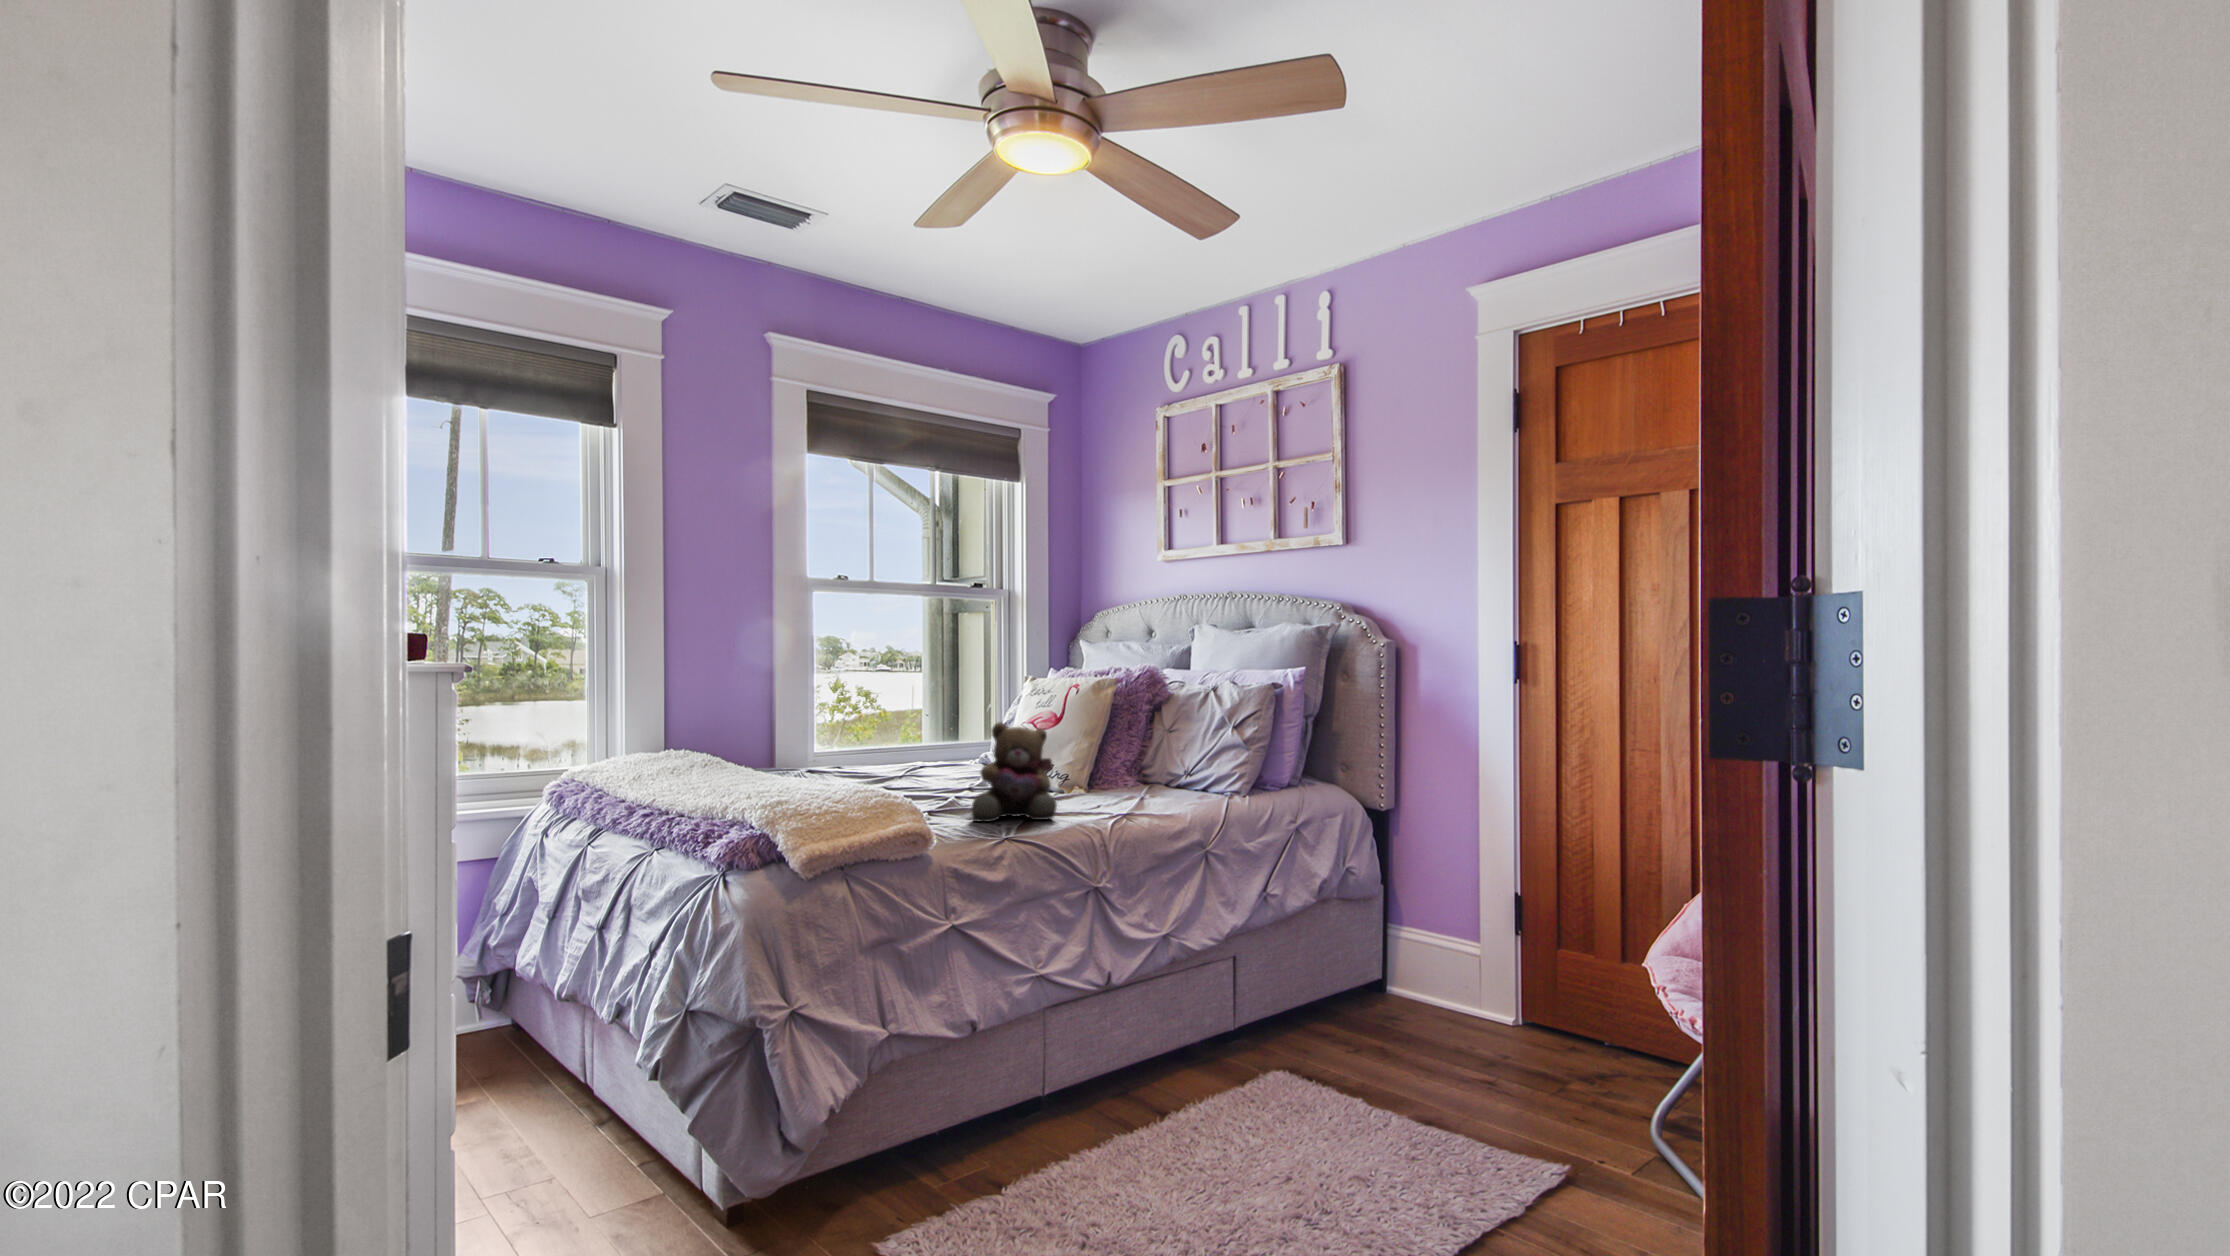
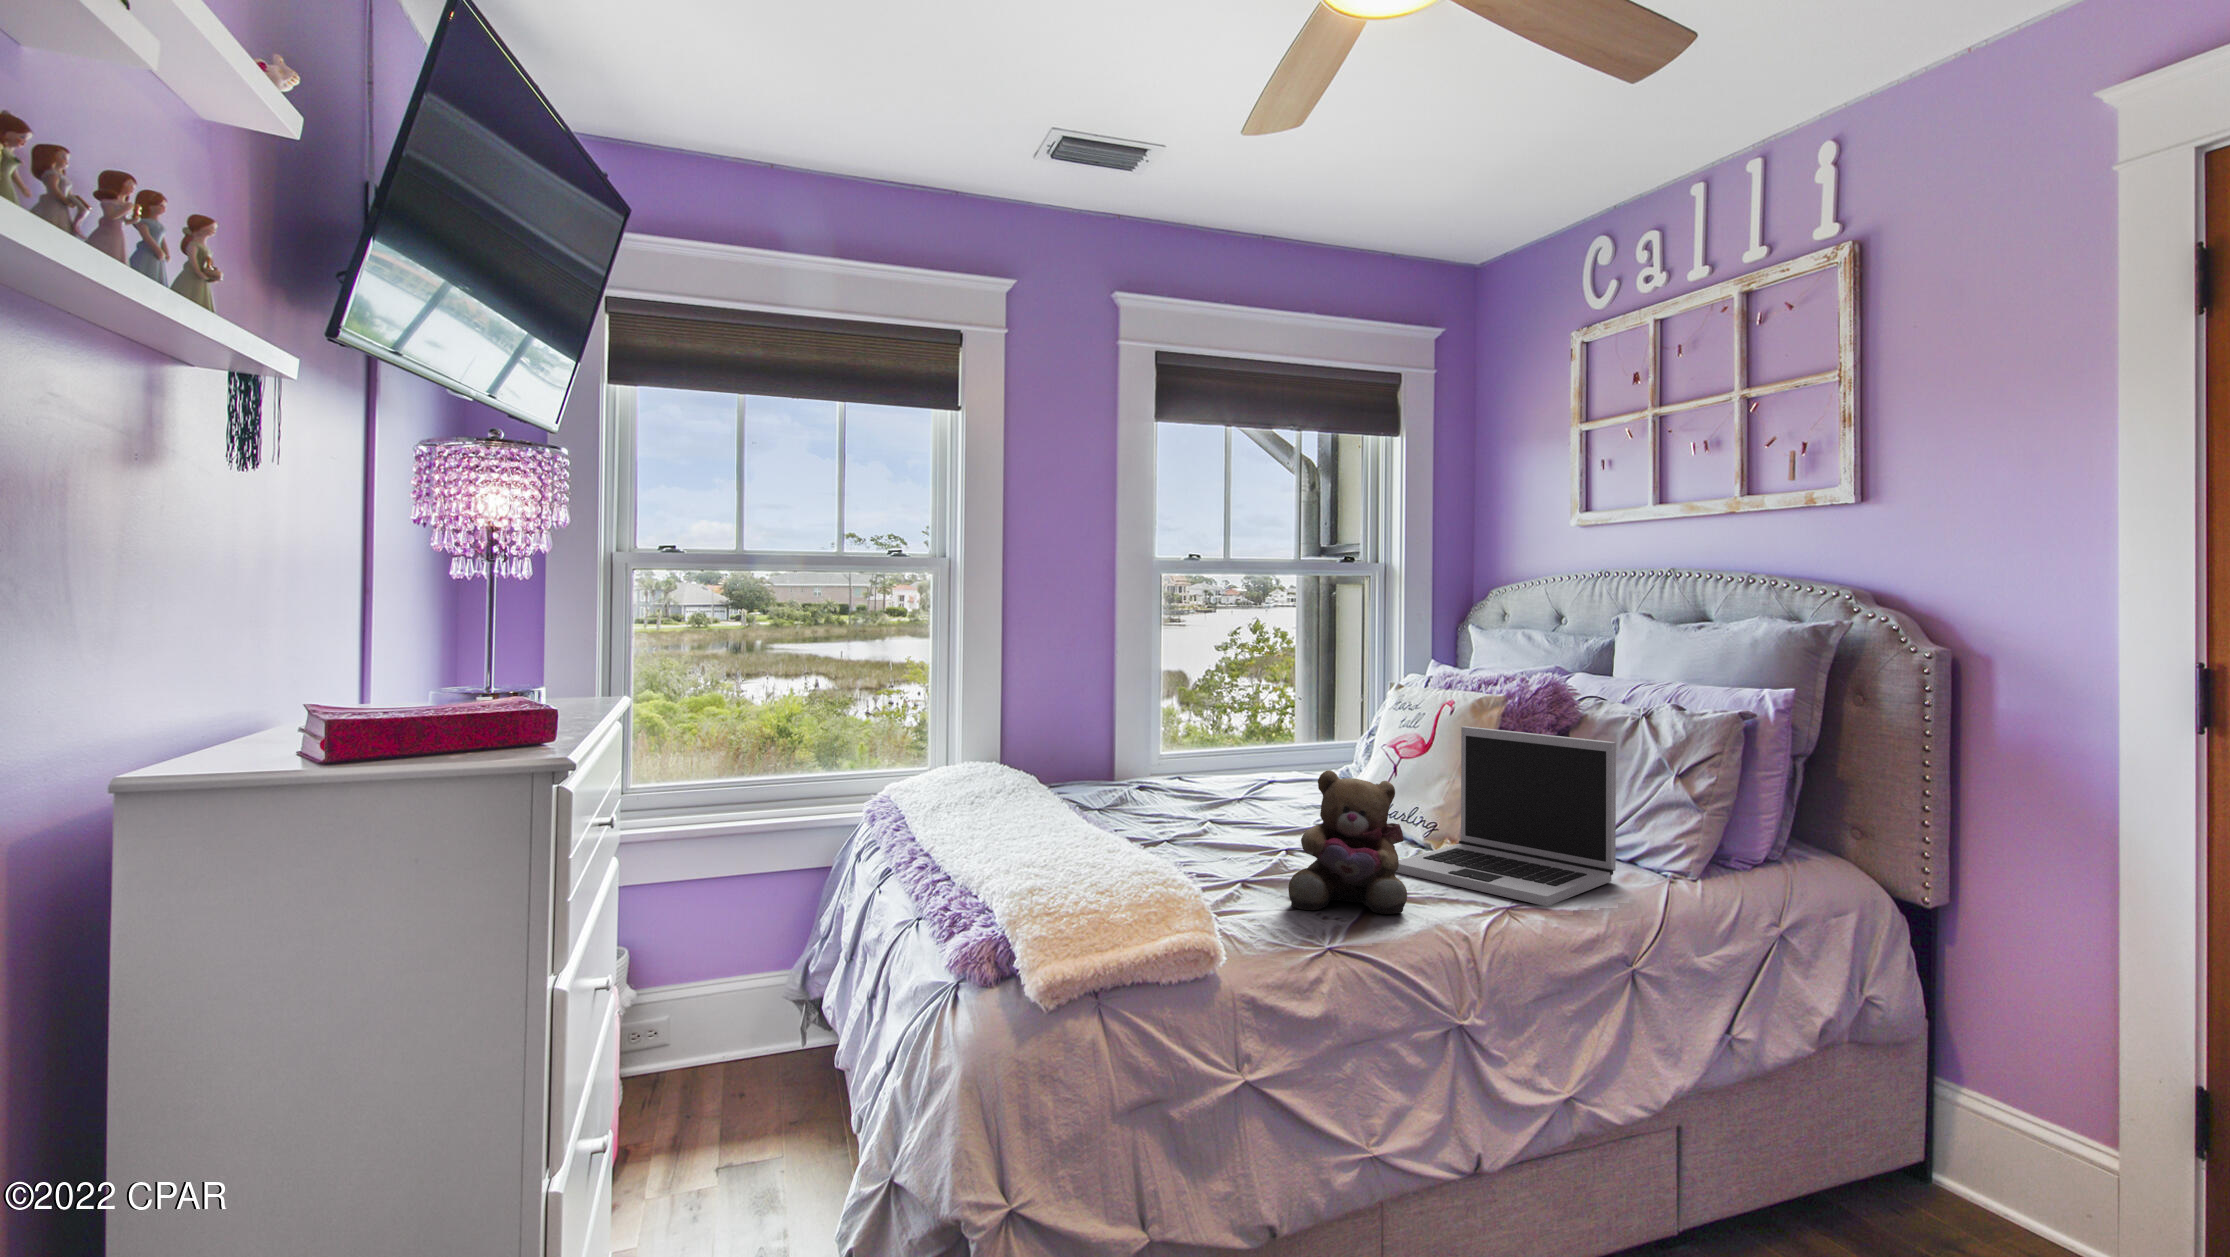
laptop: none [1038,699,1193,811] -> present [1396,726,1616,906]

